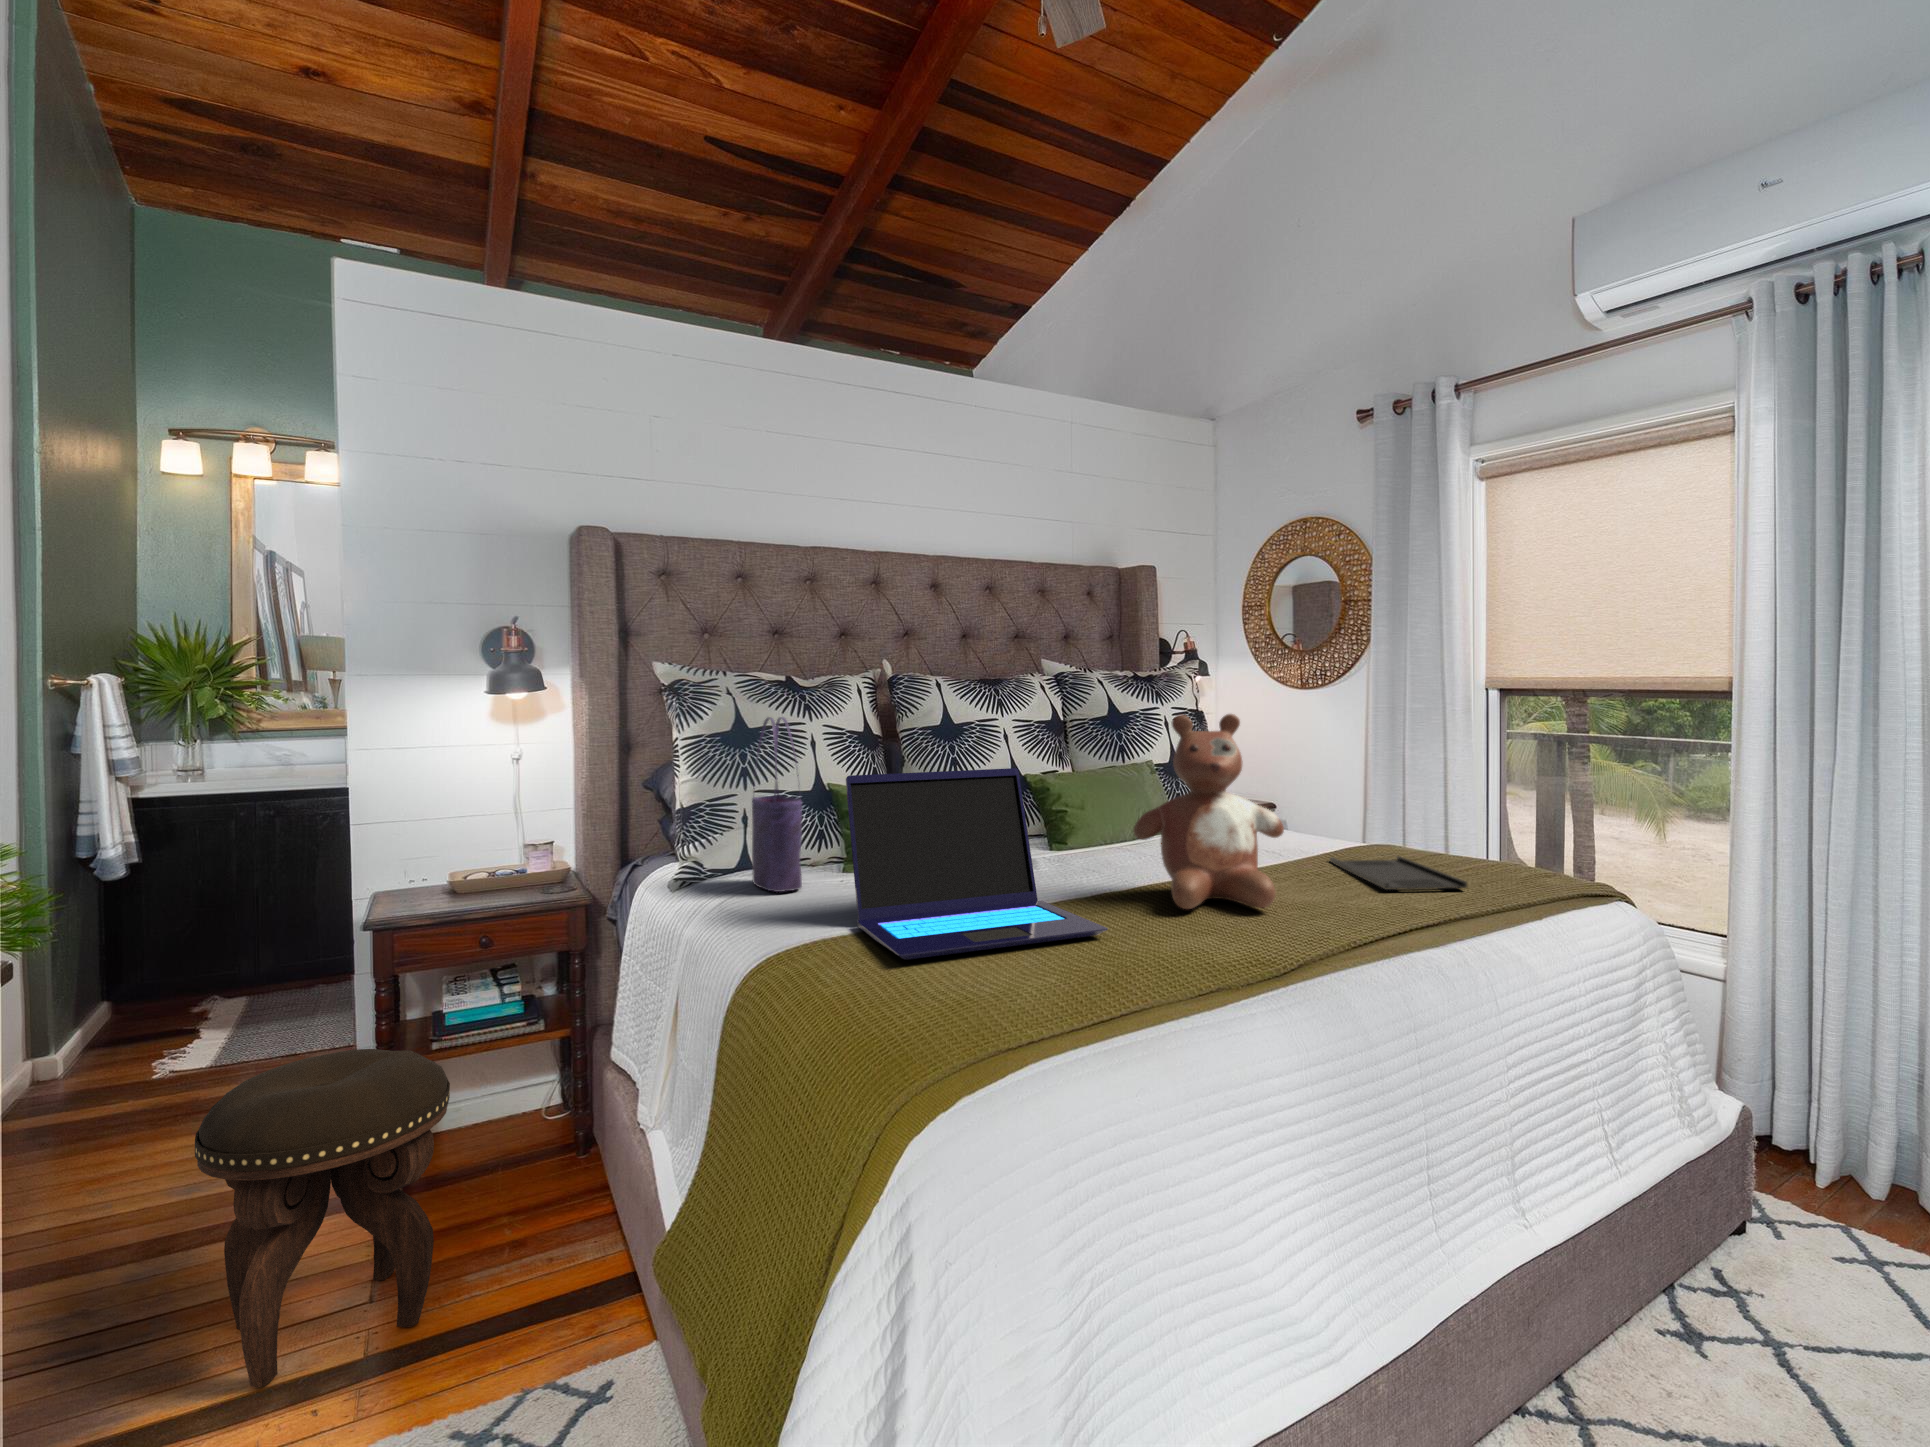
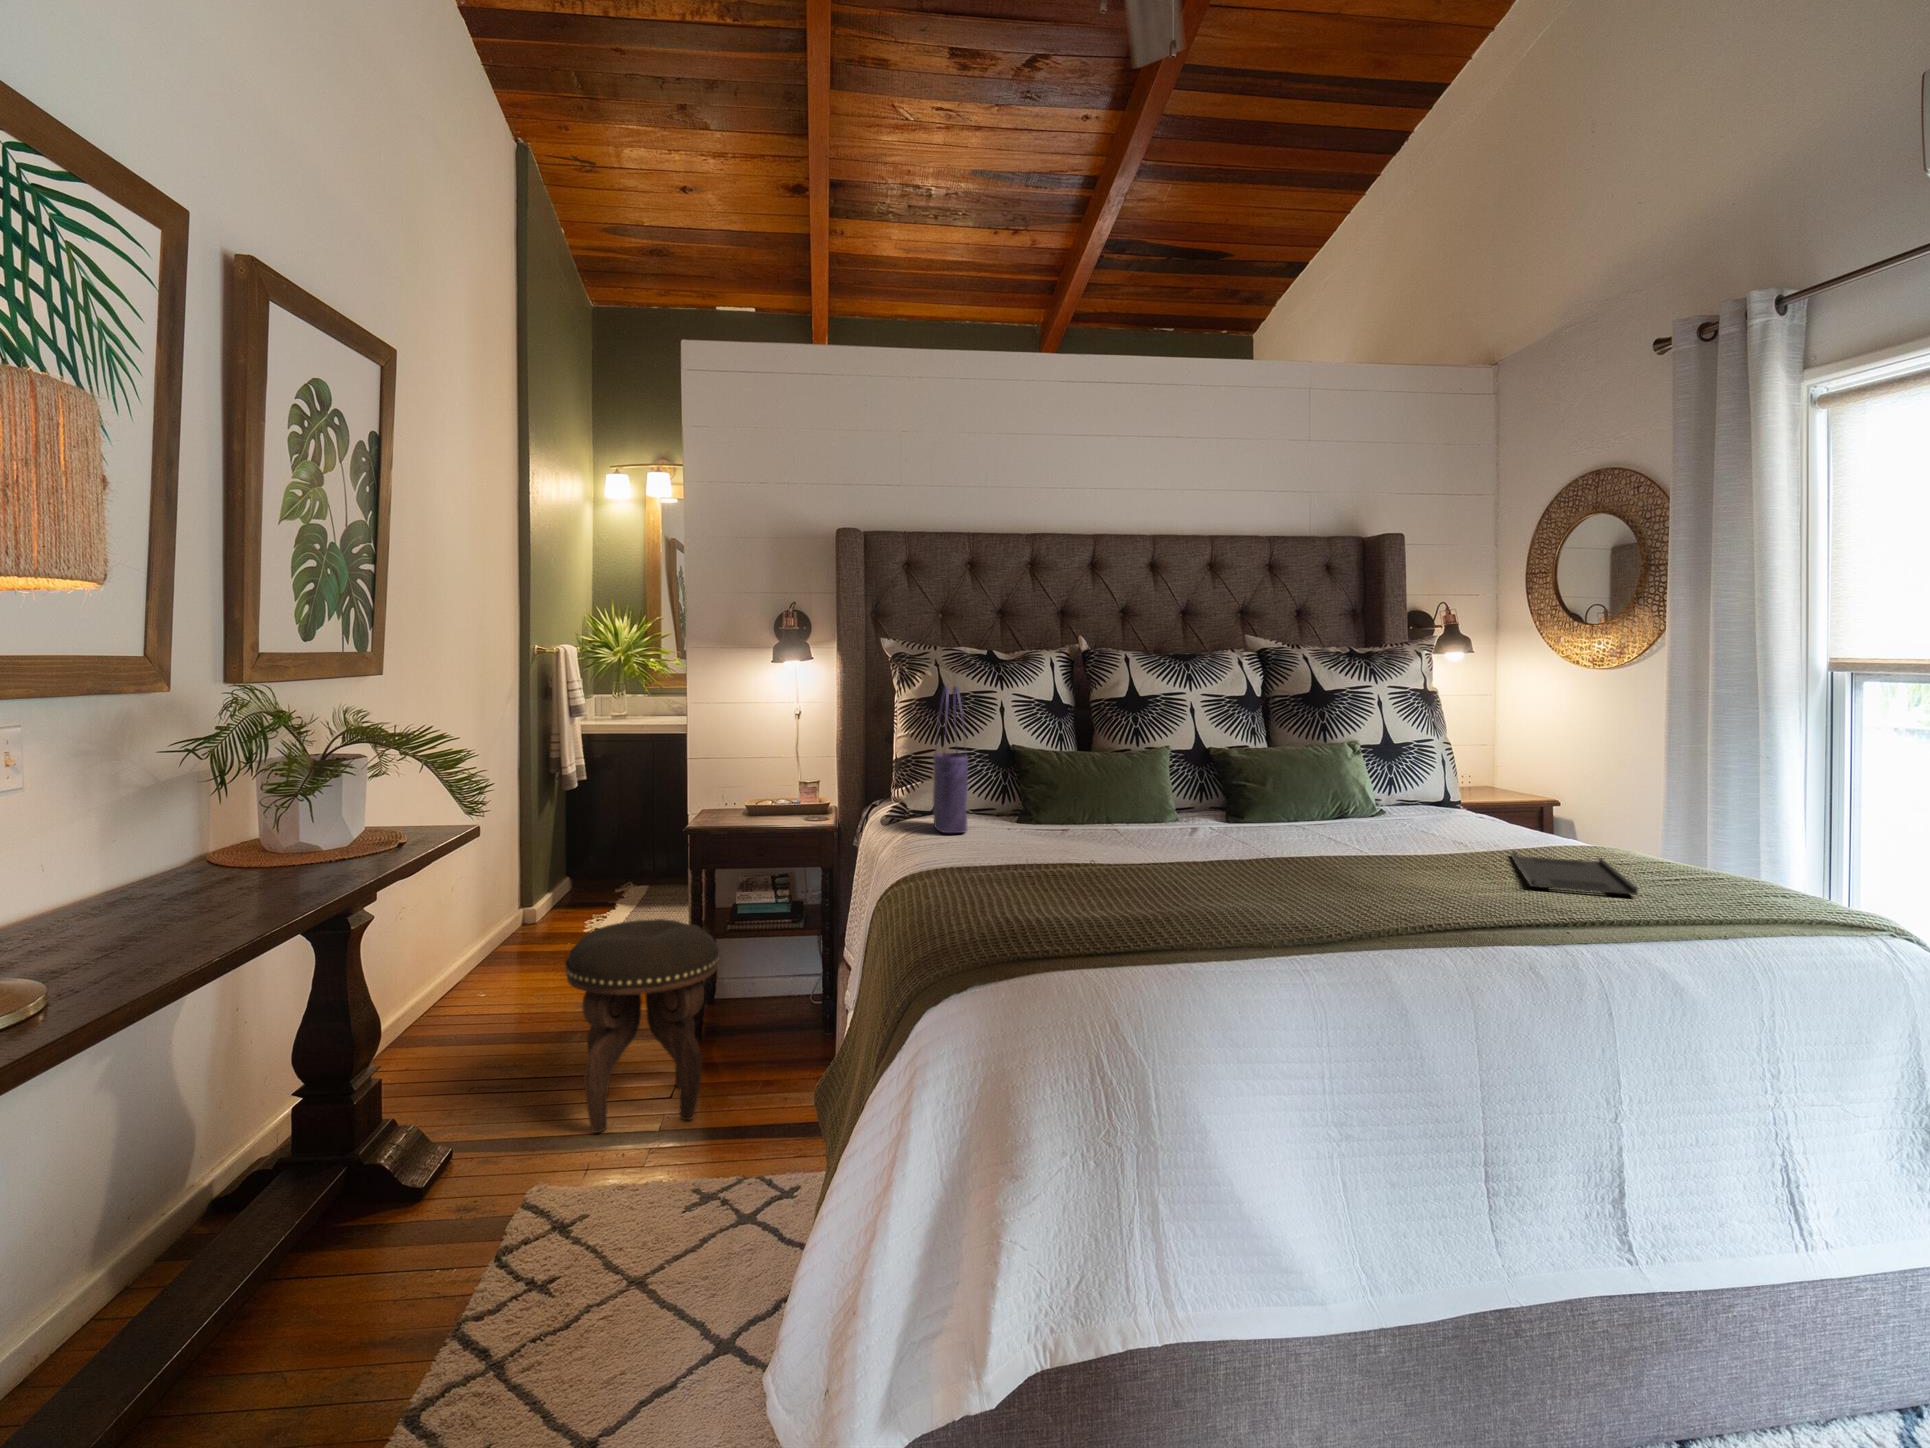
stuffed bear: present [1133,714,1284,909] -> none [1250,692,1411,888]
laptop: present [846,768,1108,960] -> none [978,737,1178,892]

